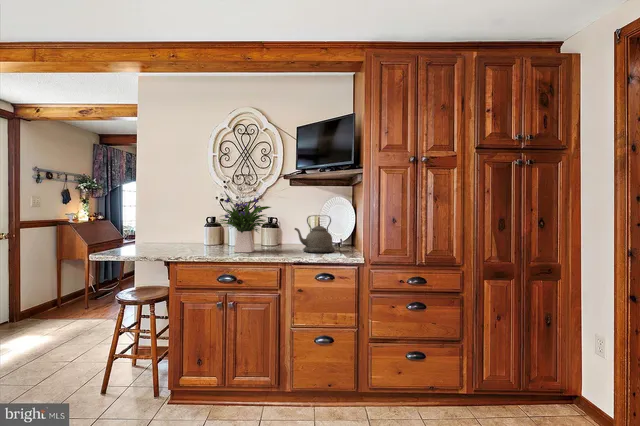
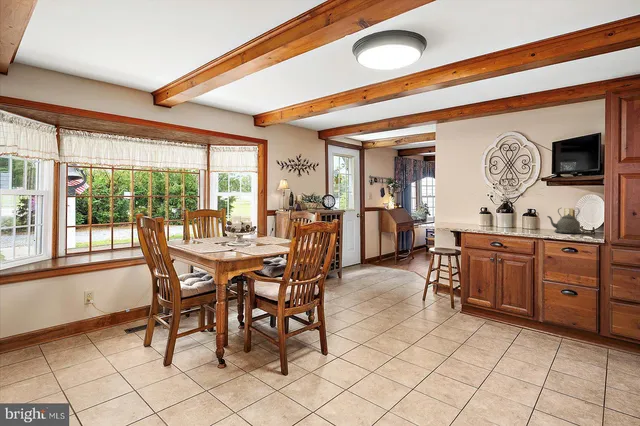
flower arrangement: present [219,194,271,252] -> none [490,193,530,231]

